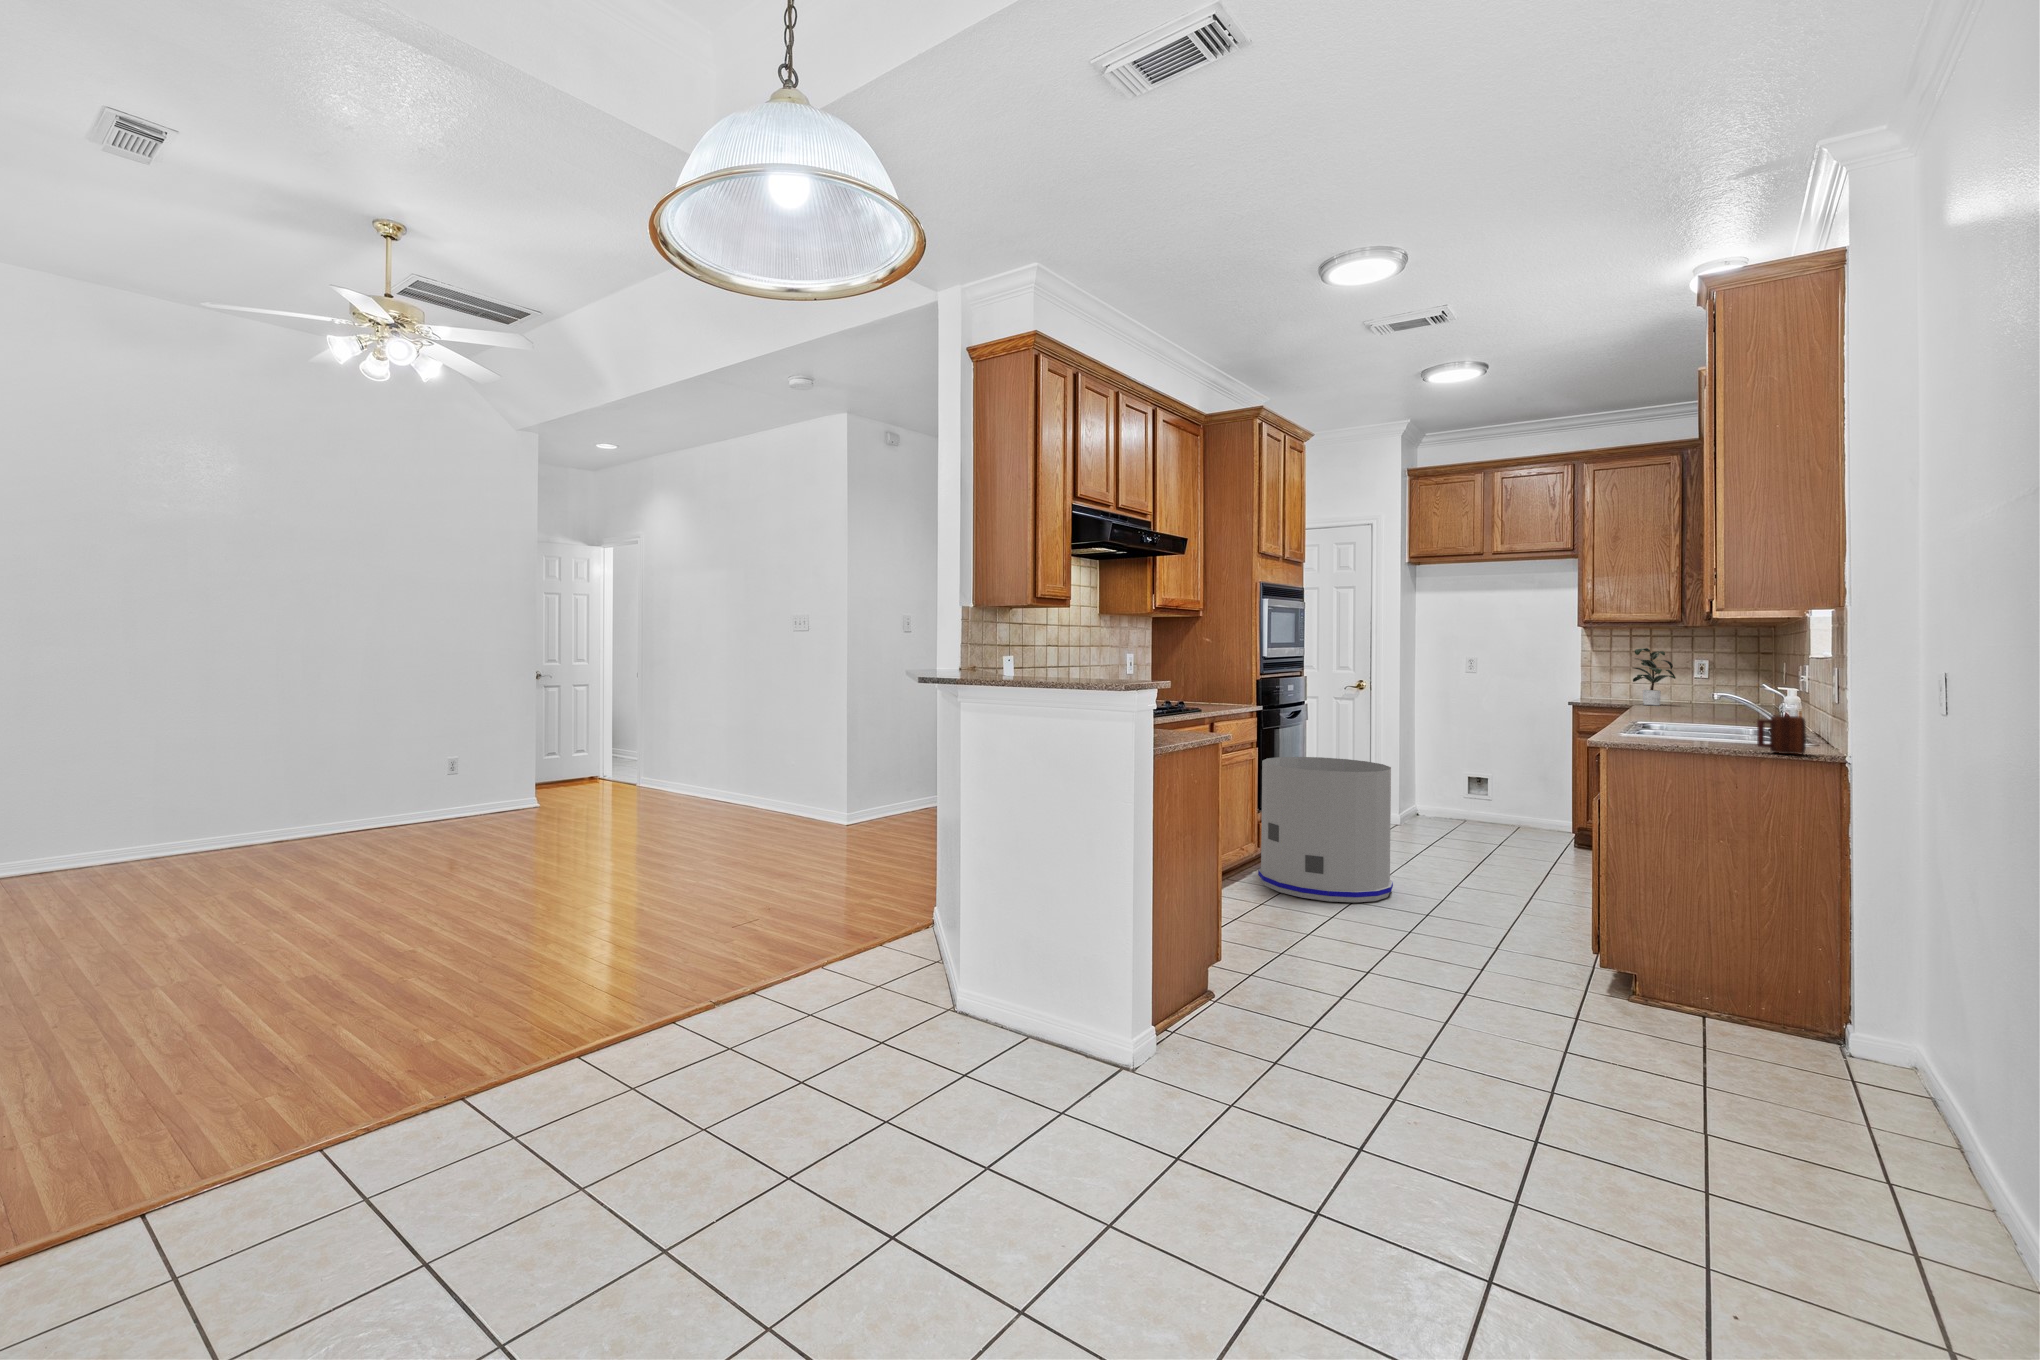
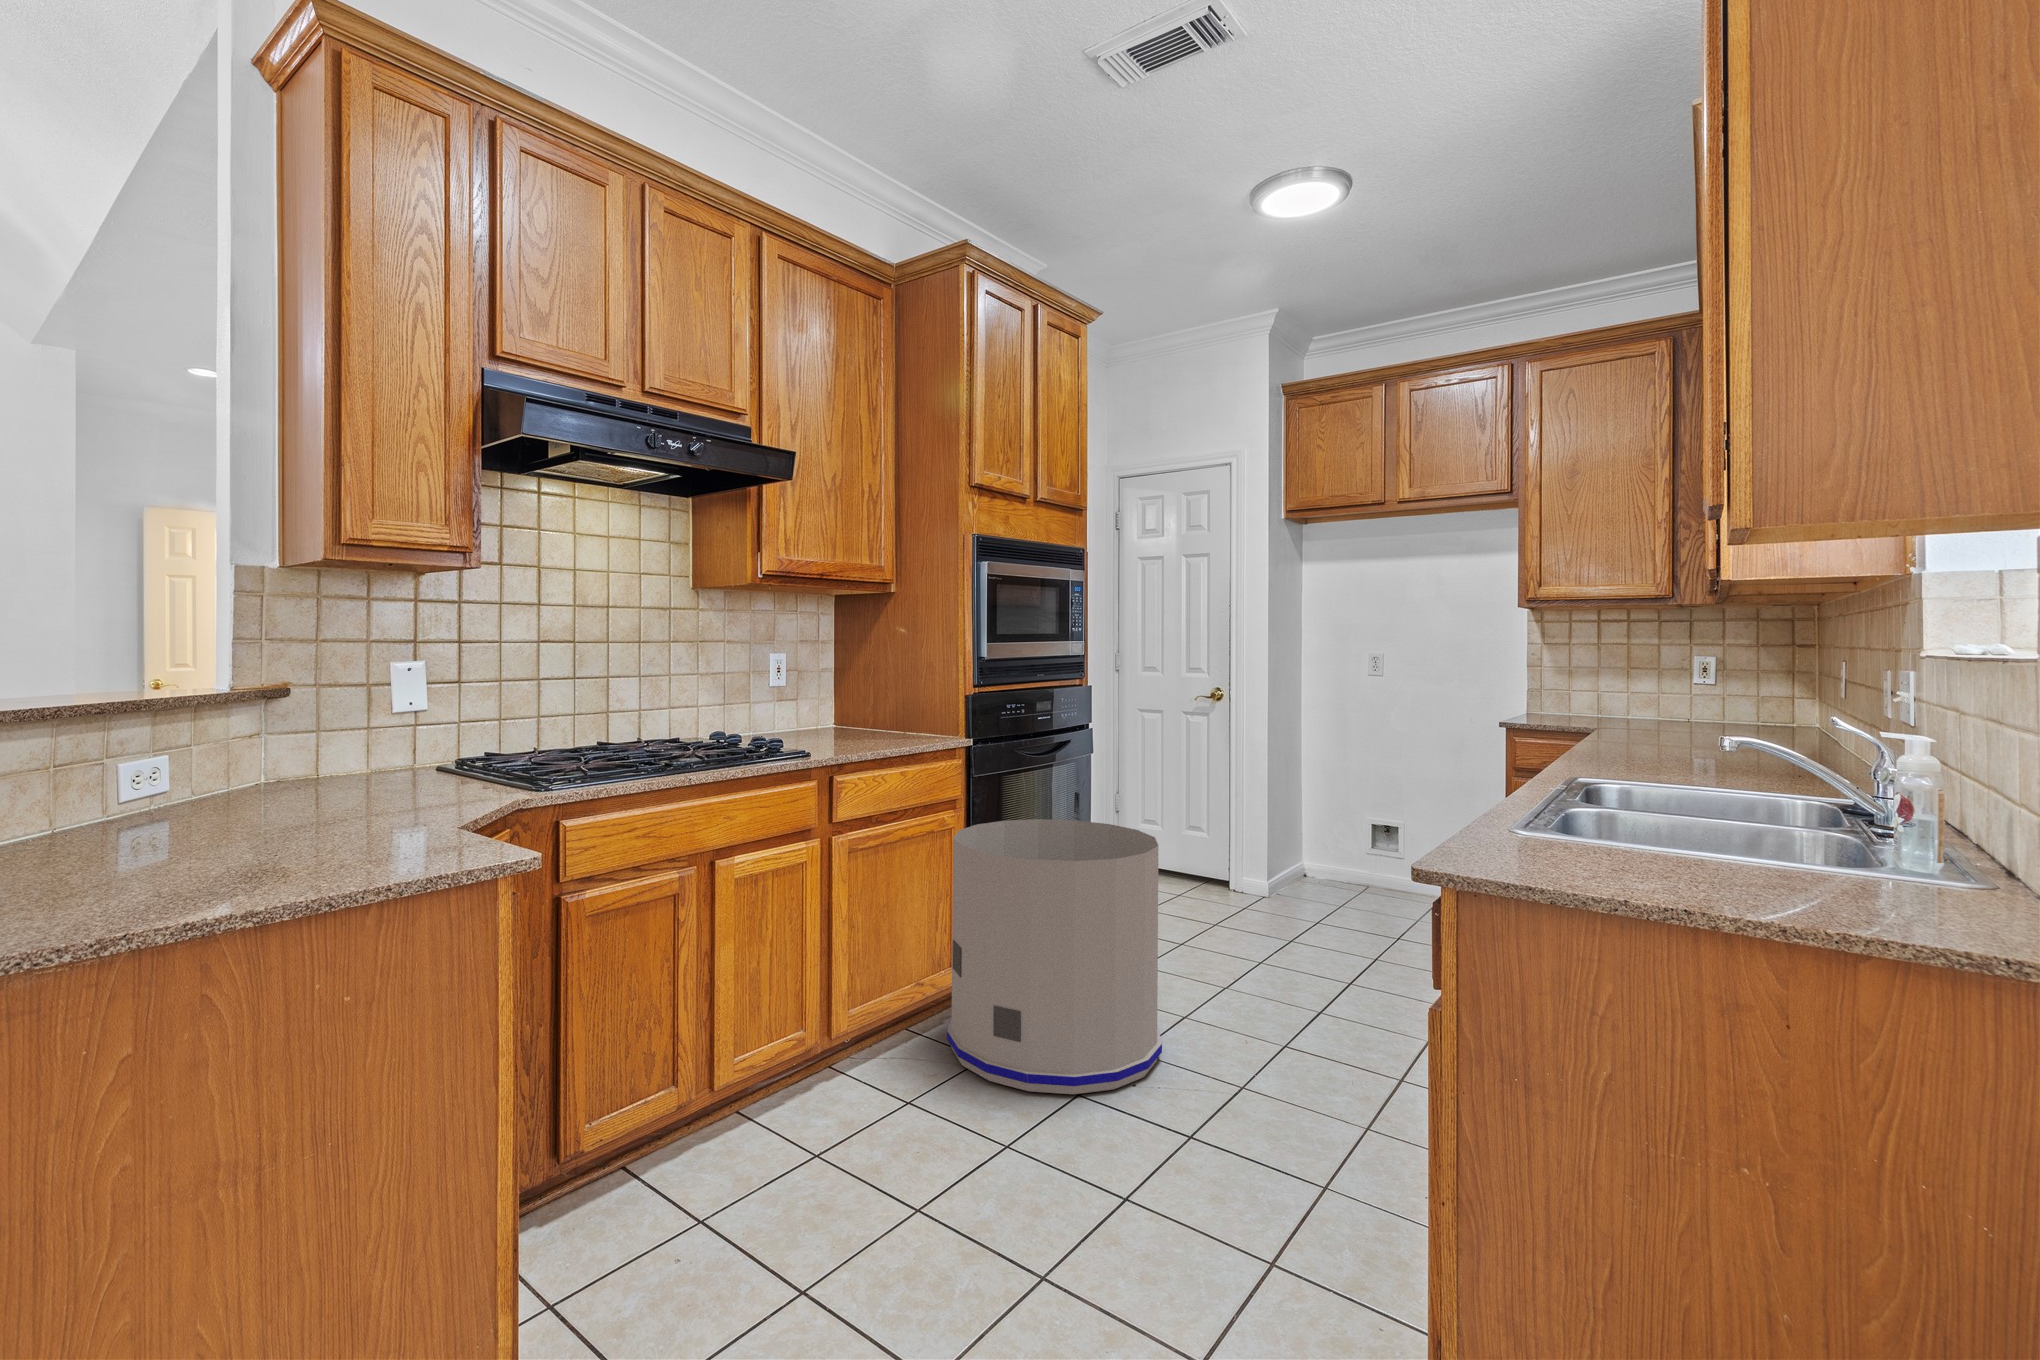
potted plant: present [1633,648,1676,706] -> none [1590,638,1685,726]
mug: present [1757,715,1806,755] -> none [1806,803,1939,914]

